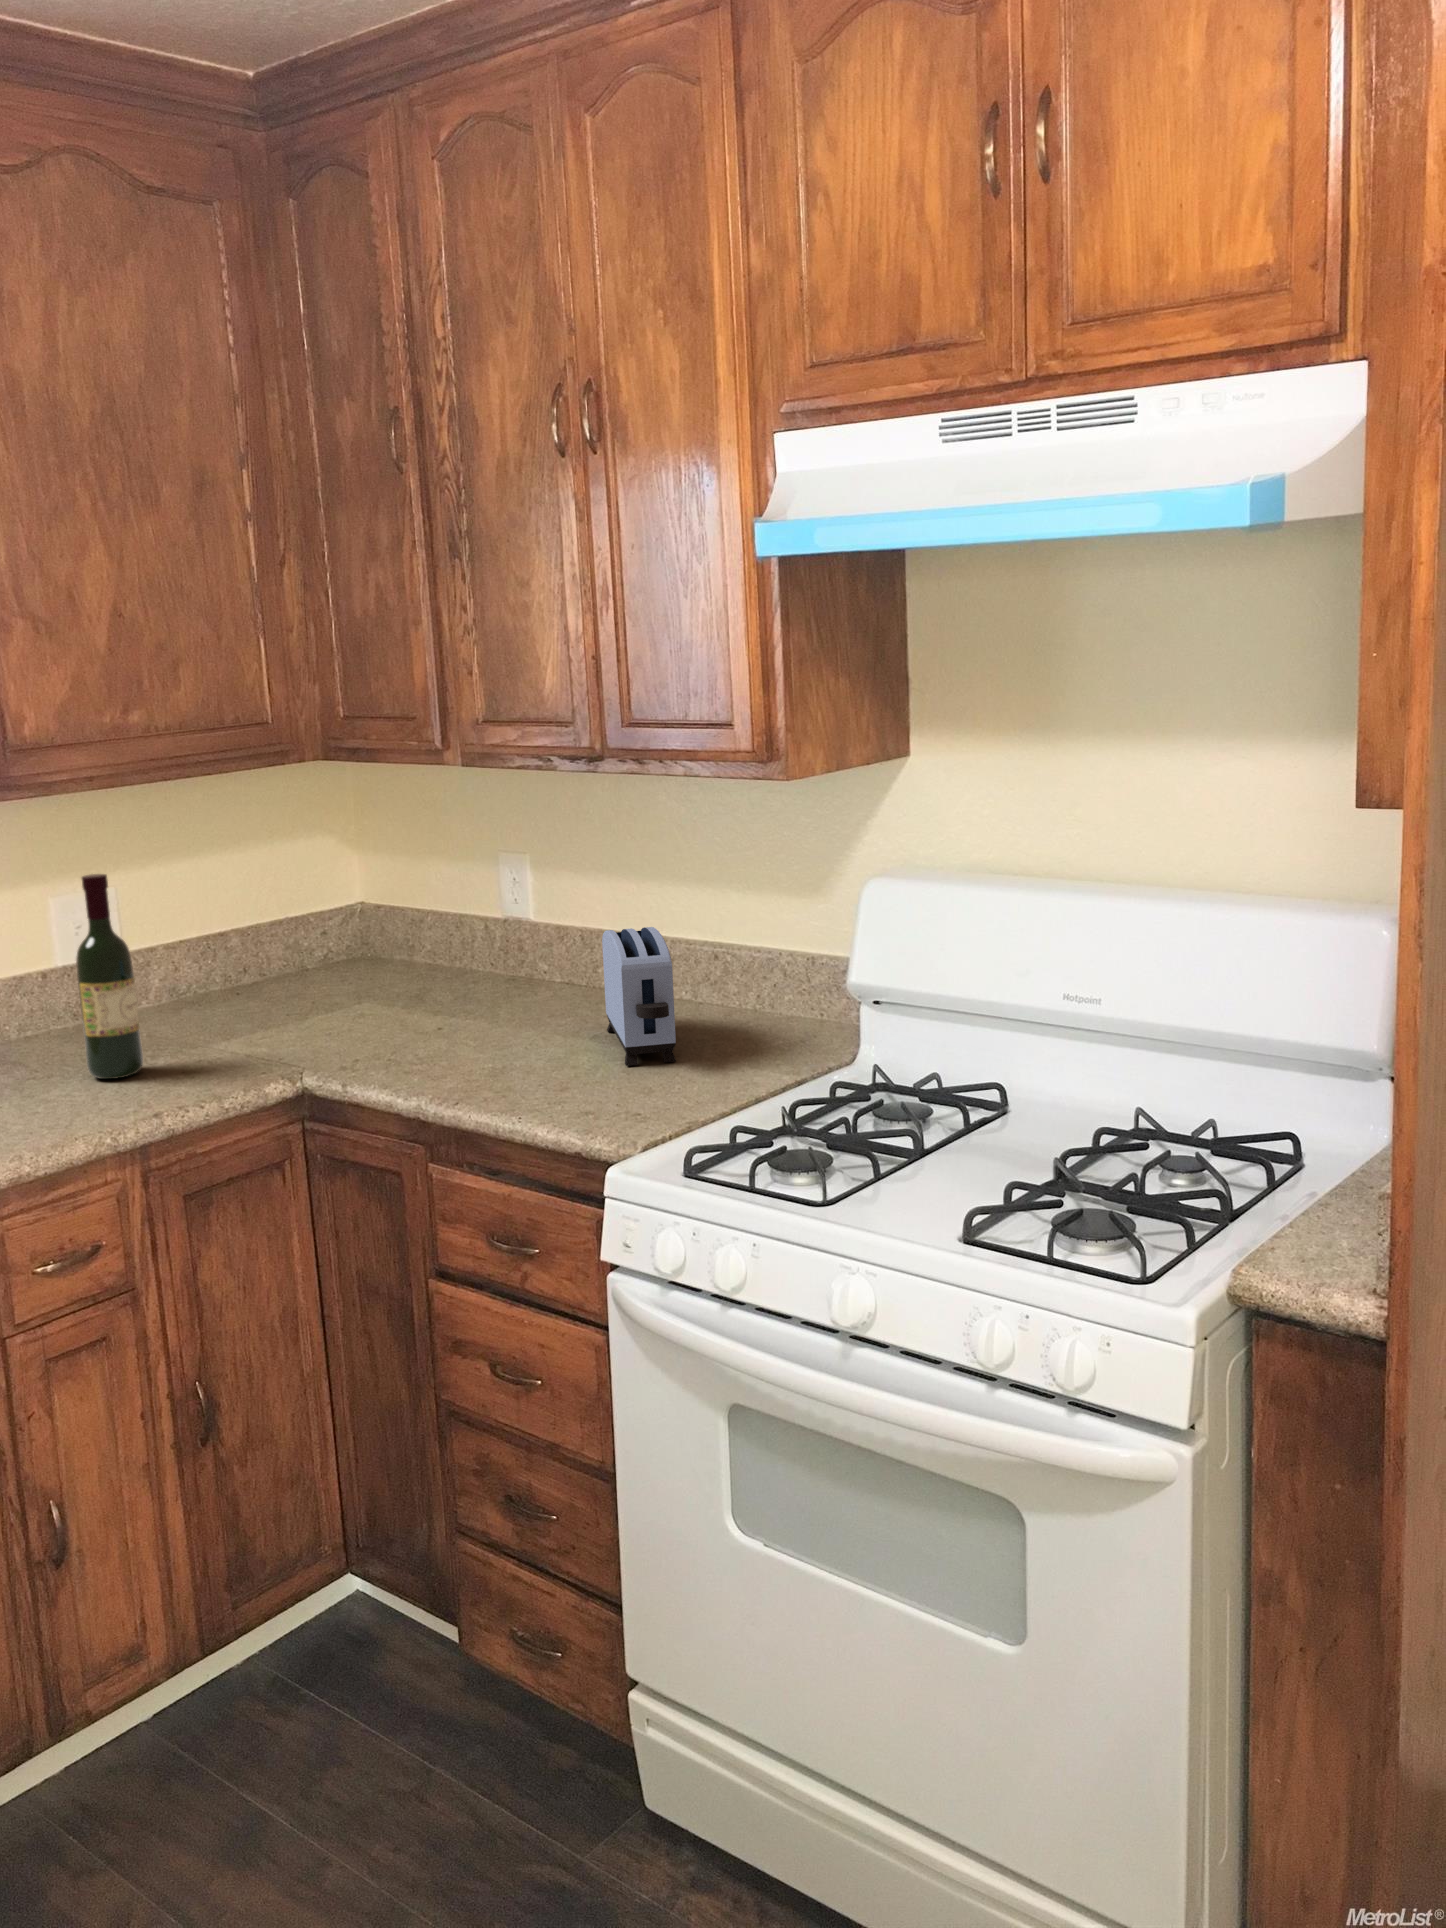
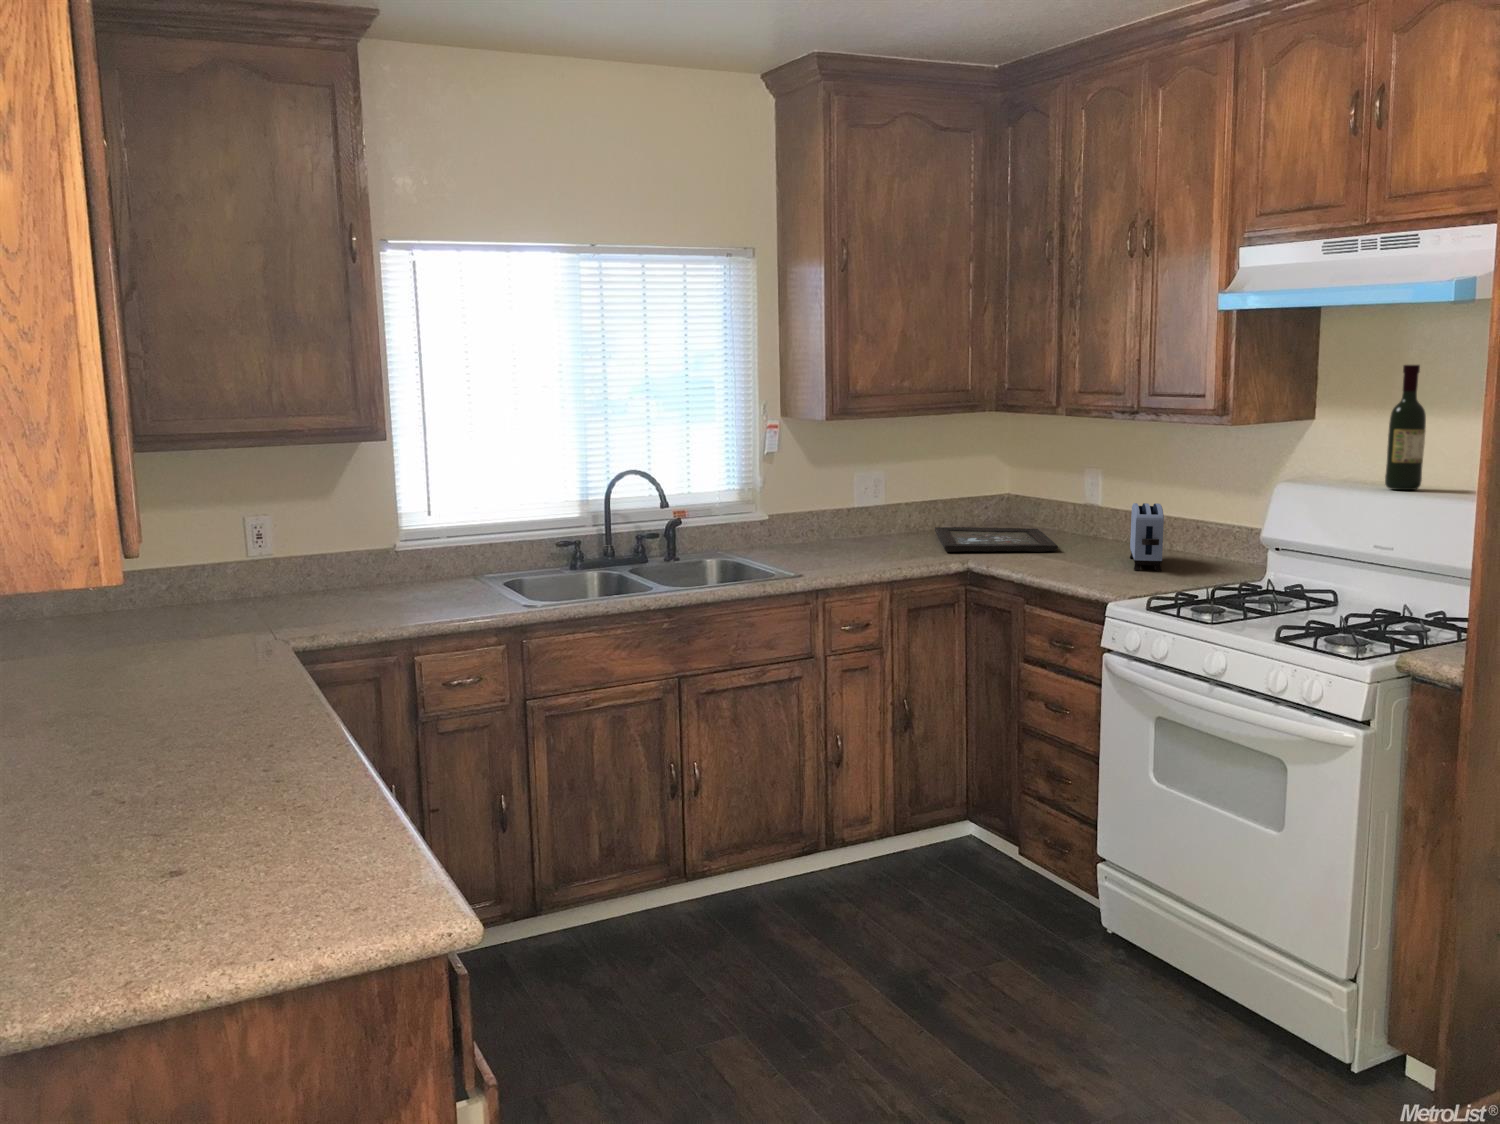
wine bottle: present [76,874,143,1079] -> present [1385,365,1426,490]
tray: none [224,974,470,1057] -> present [935,527,1058,552]

